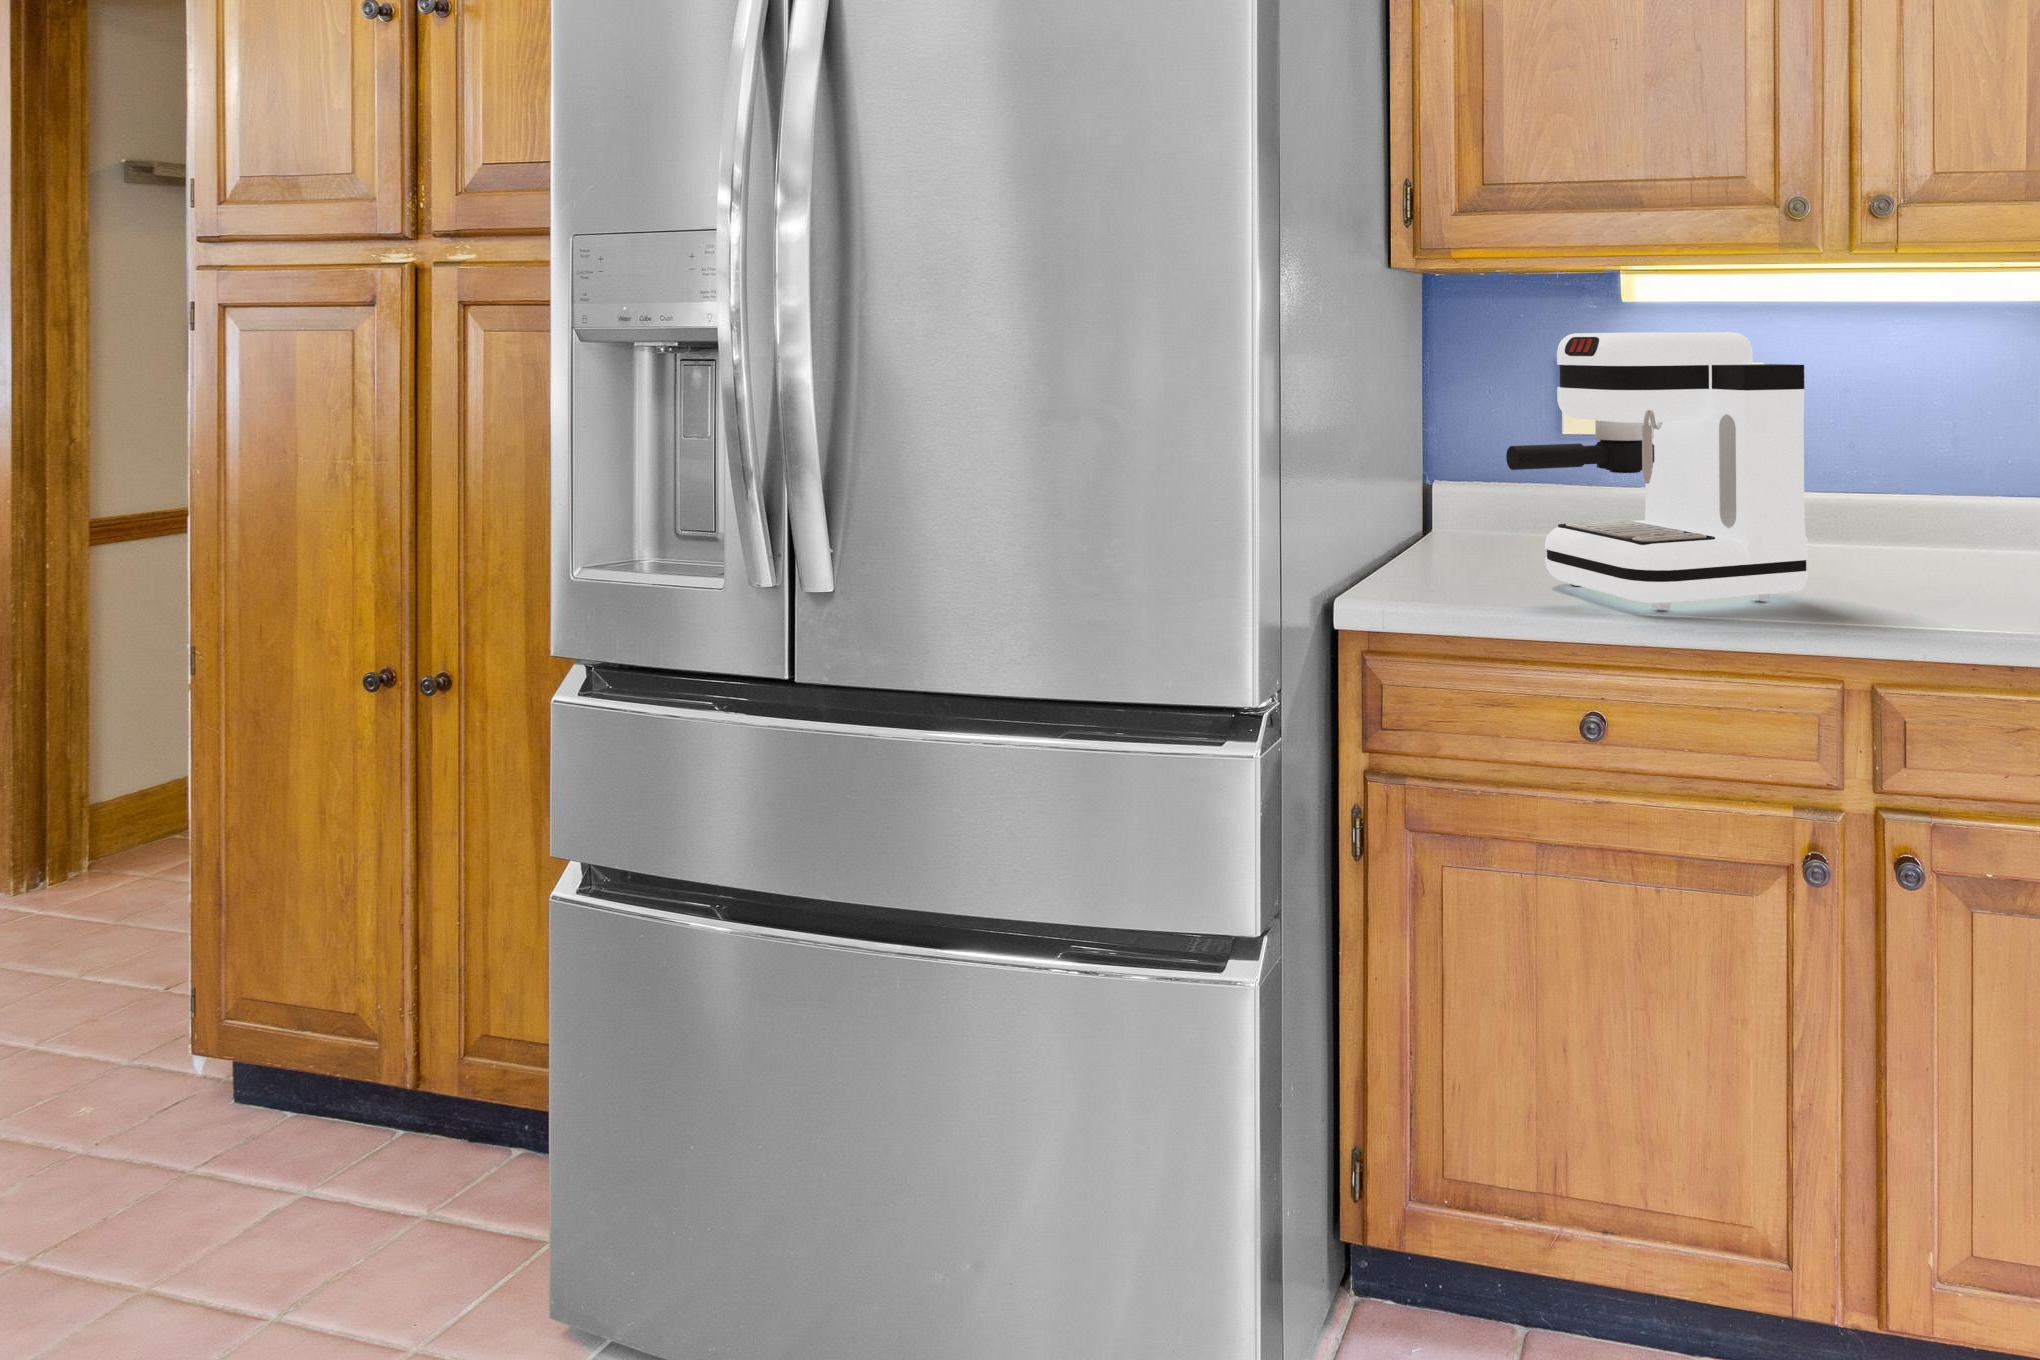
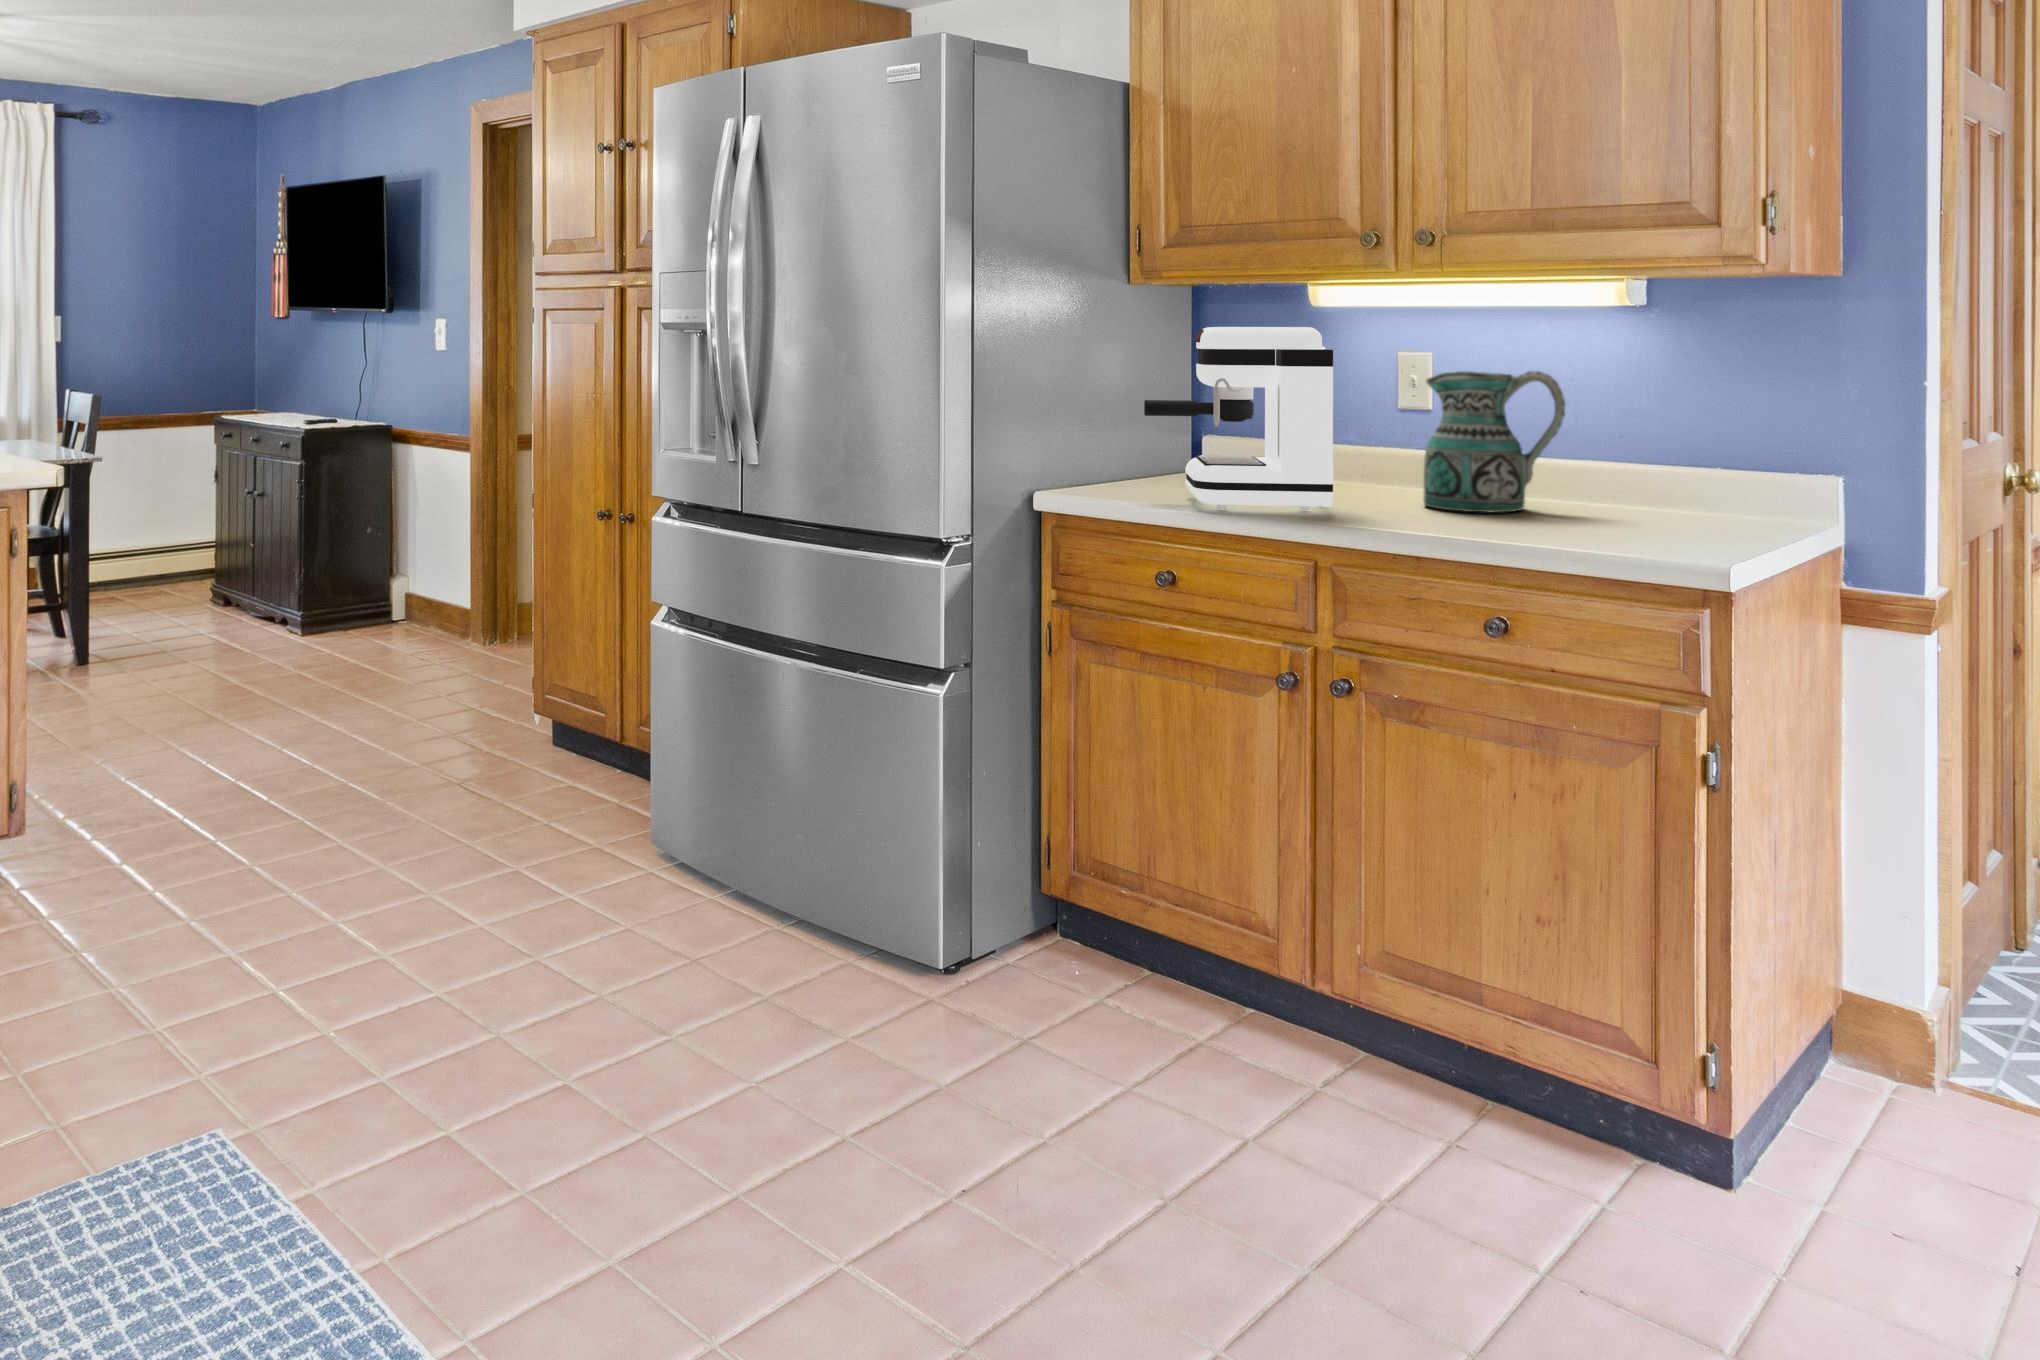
ceramic pitcher: none [1840,388,2013,581] -> present [1424,371,1565,512]

